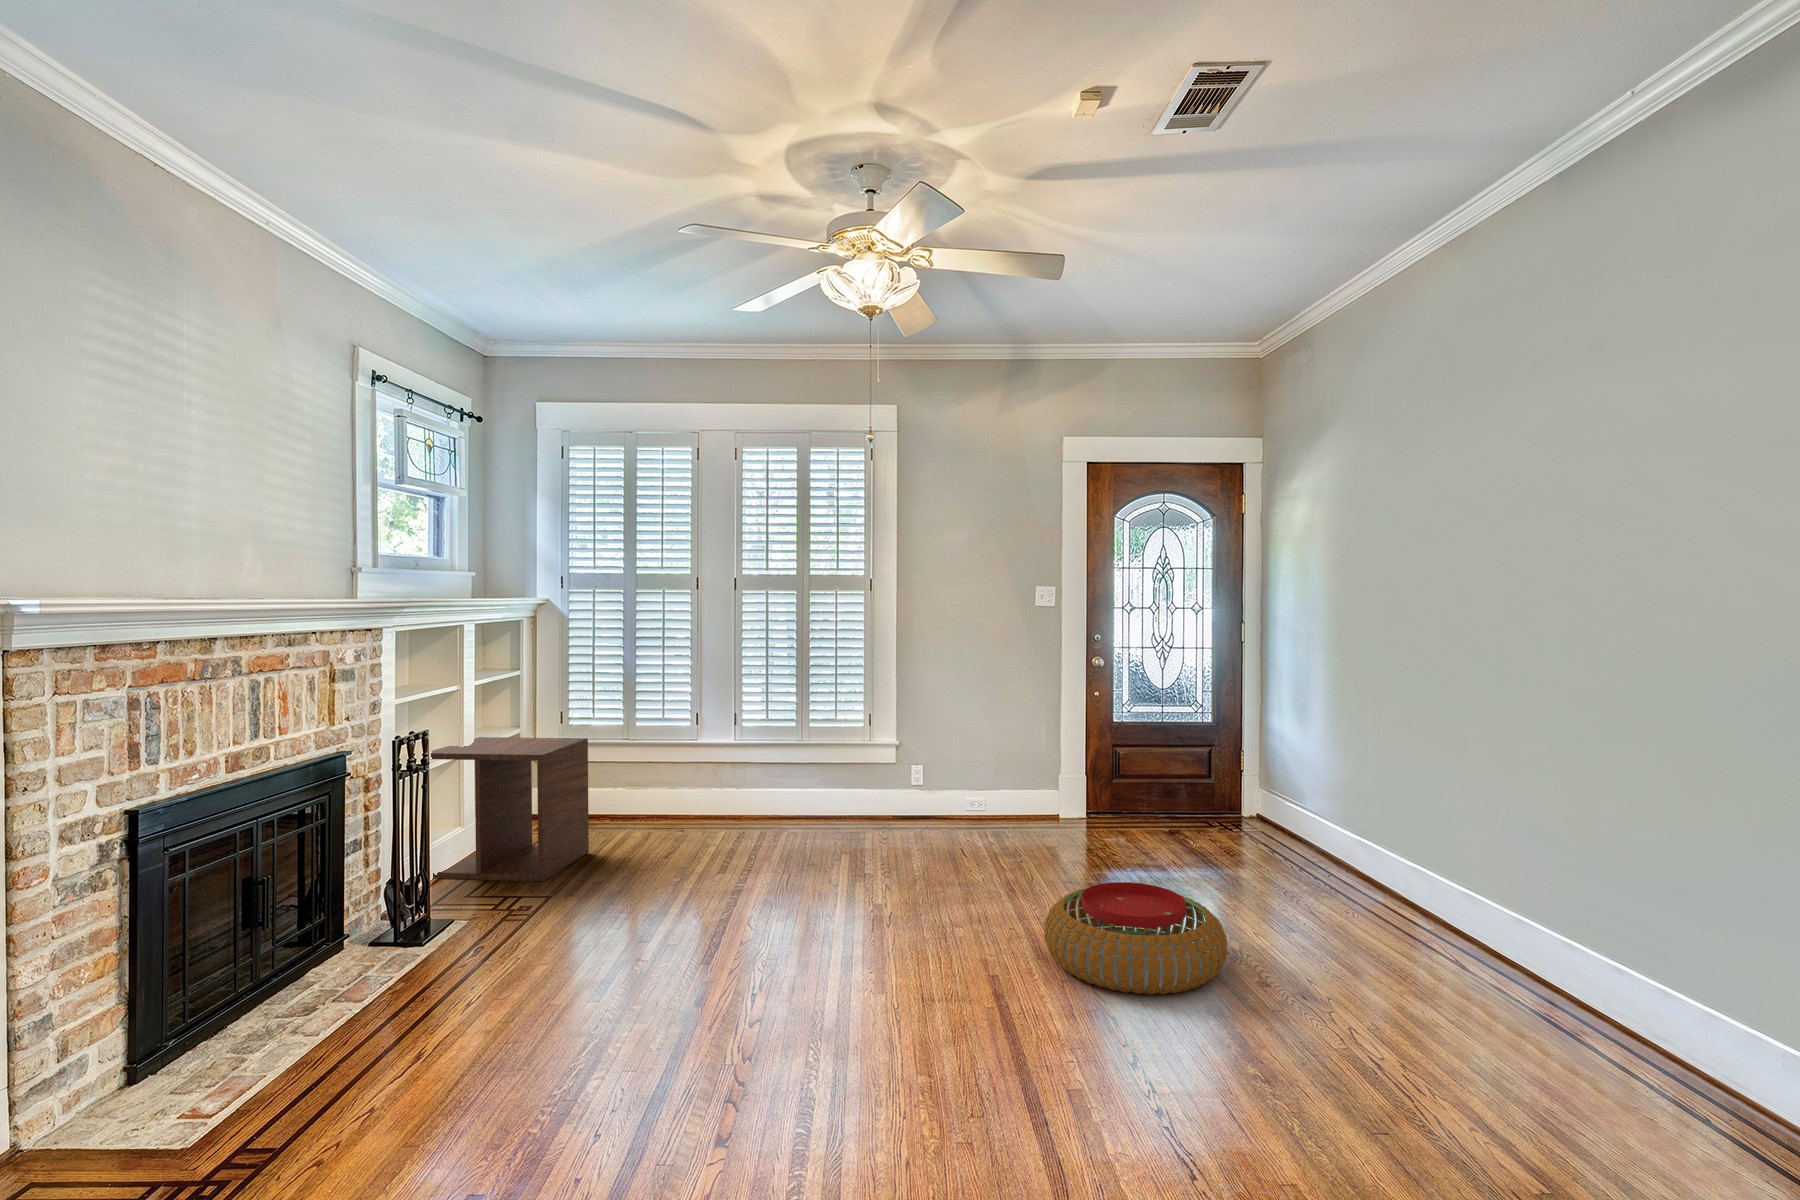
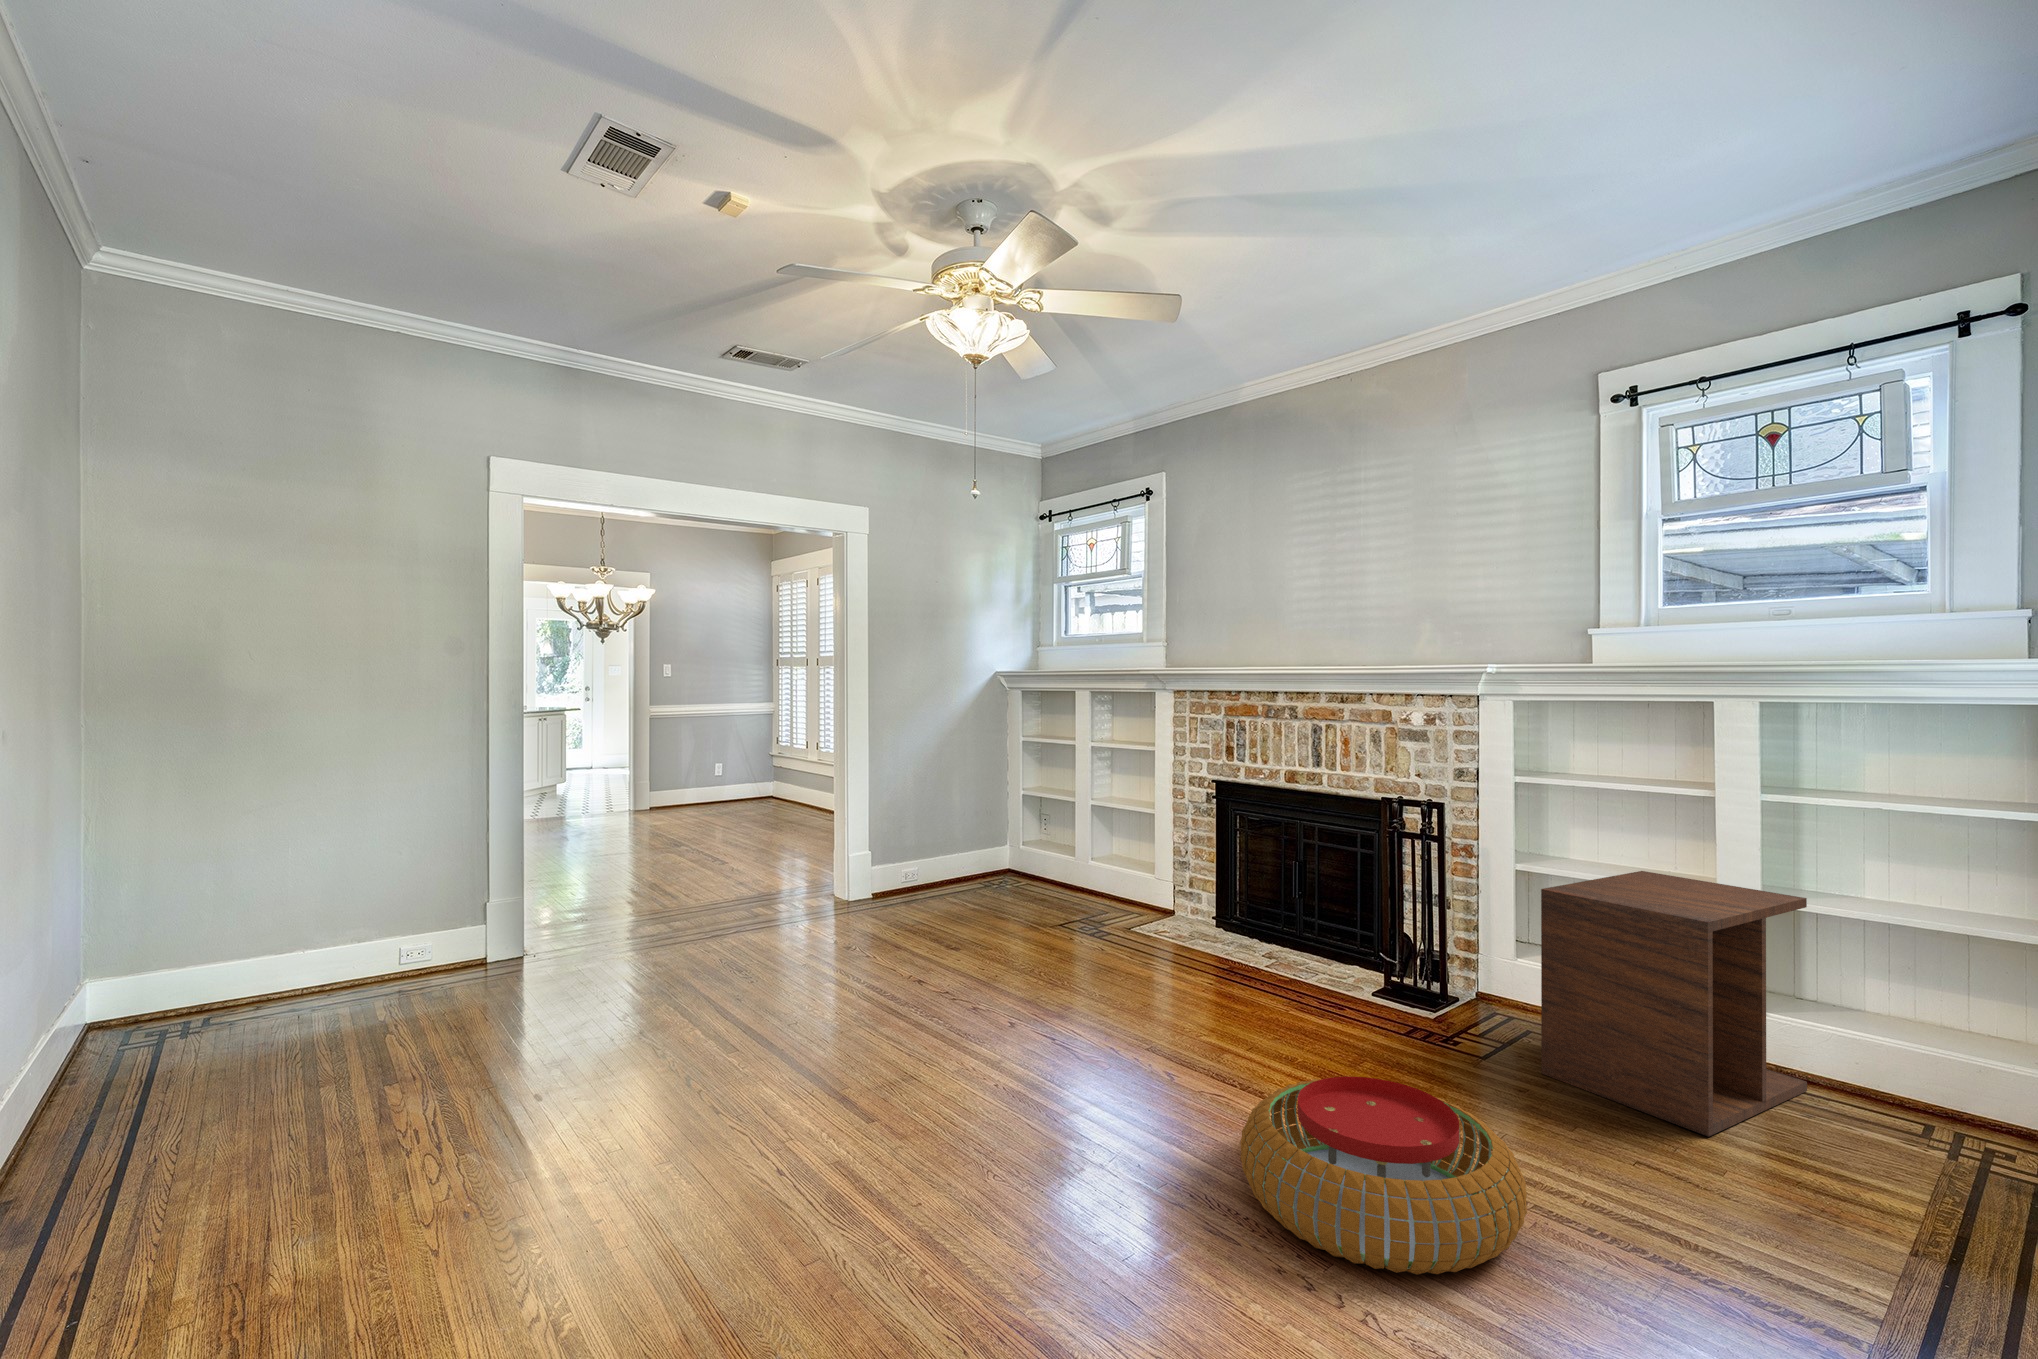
pouf: present [1044,882,1227,995] -> present [1240,1077,1527,1275]

